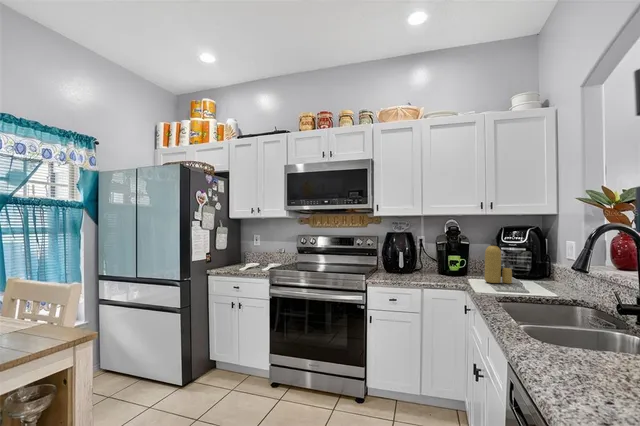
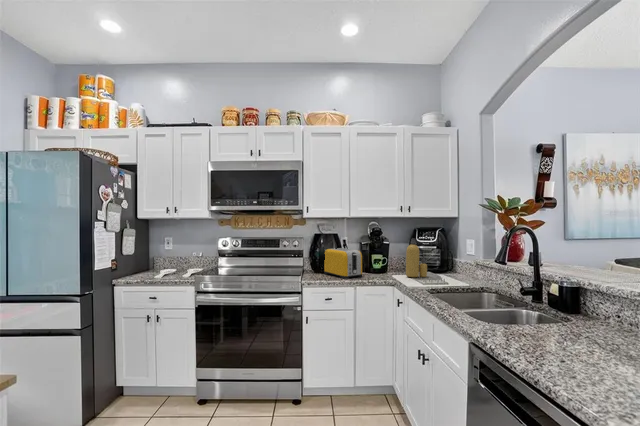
toaster: none [395,248,435,281] -> present [324,248,362,279]

